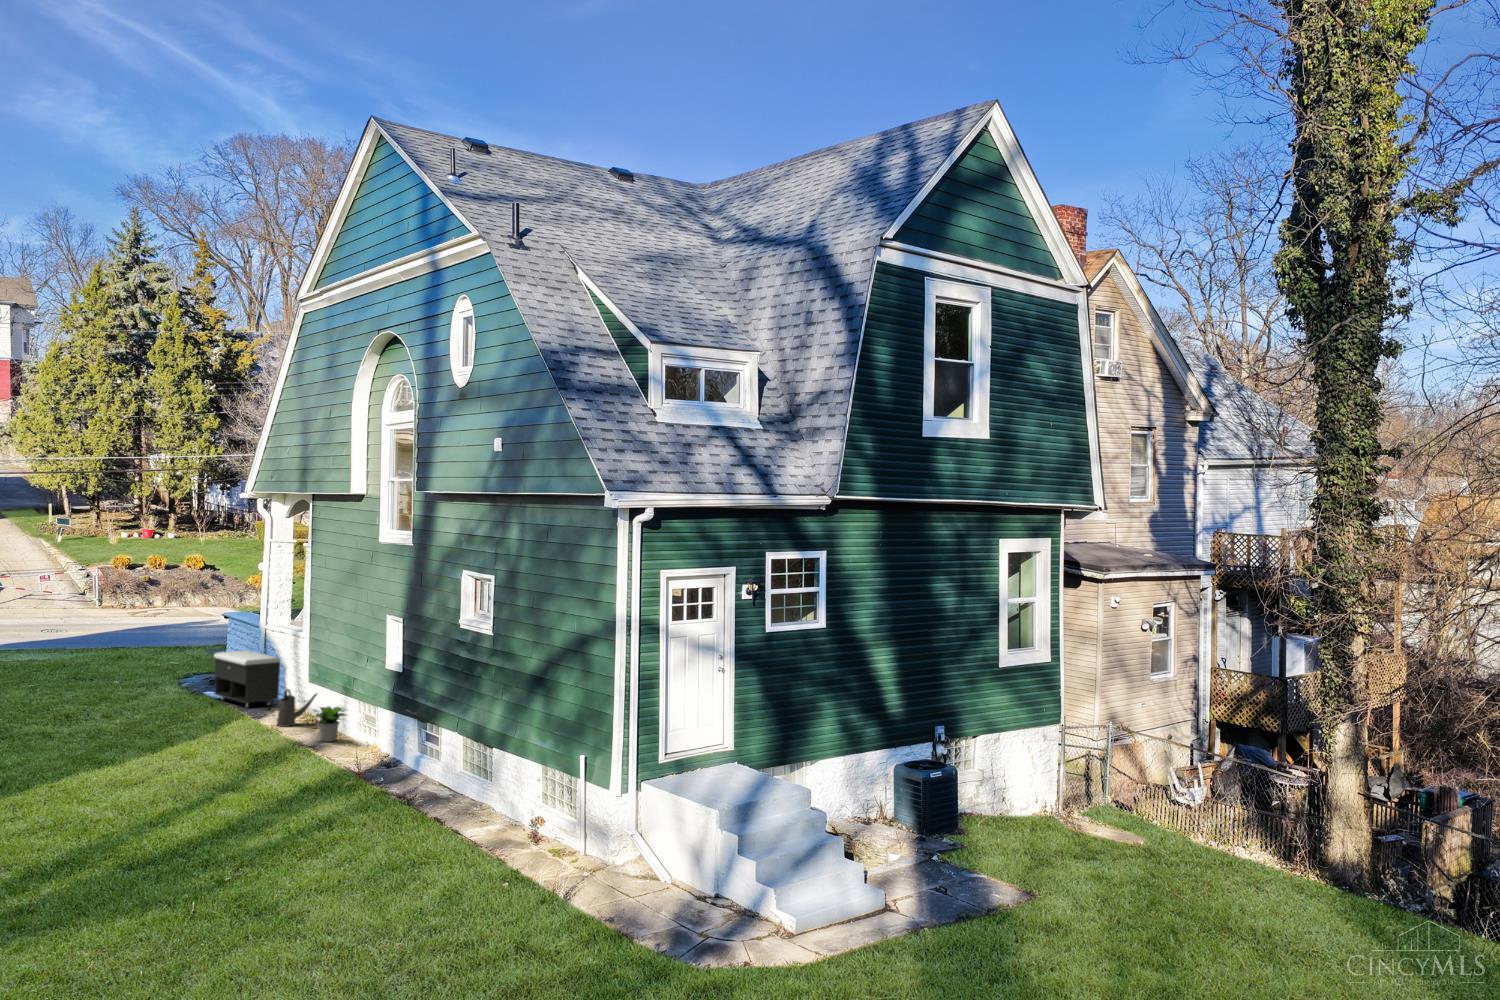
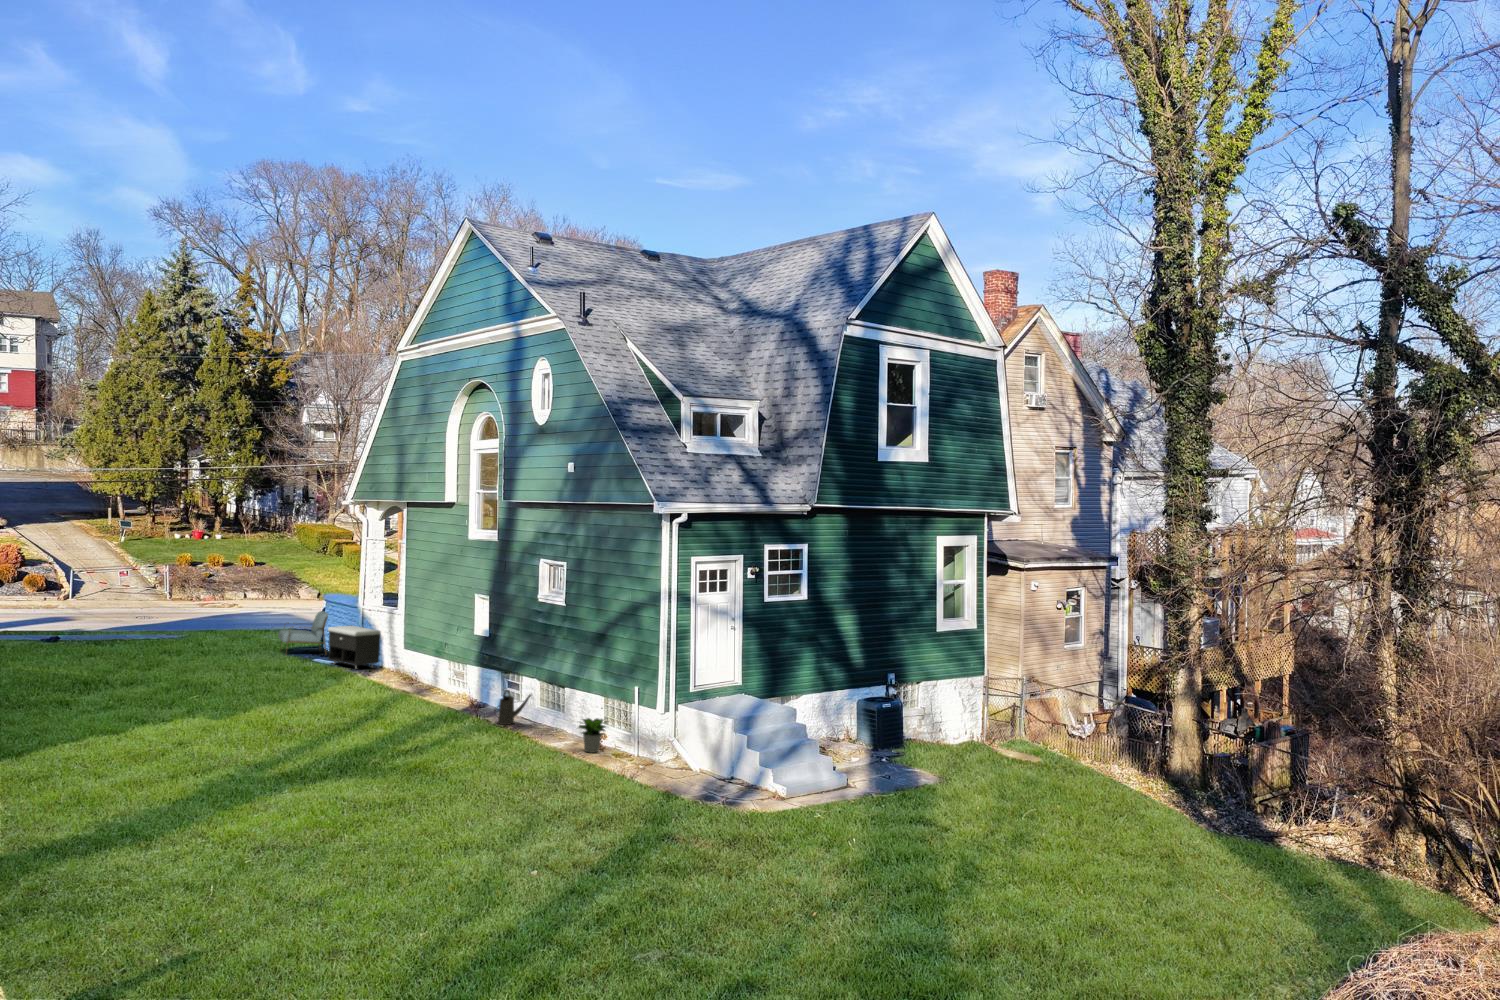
chair: none [158,630,221,689] -> present [278,611,328,650]
watering can: present [273,689,317,727] -> present [497,691,531,725]
potted plant: present [314,707,347,742] -> present [579,718,608,753]

